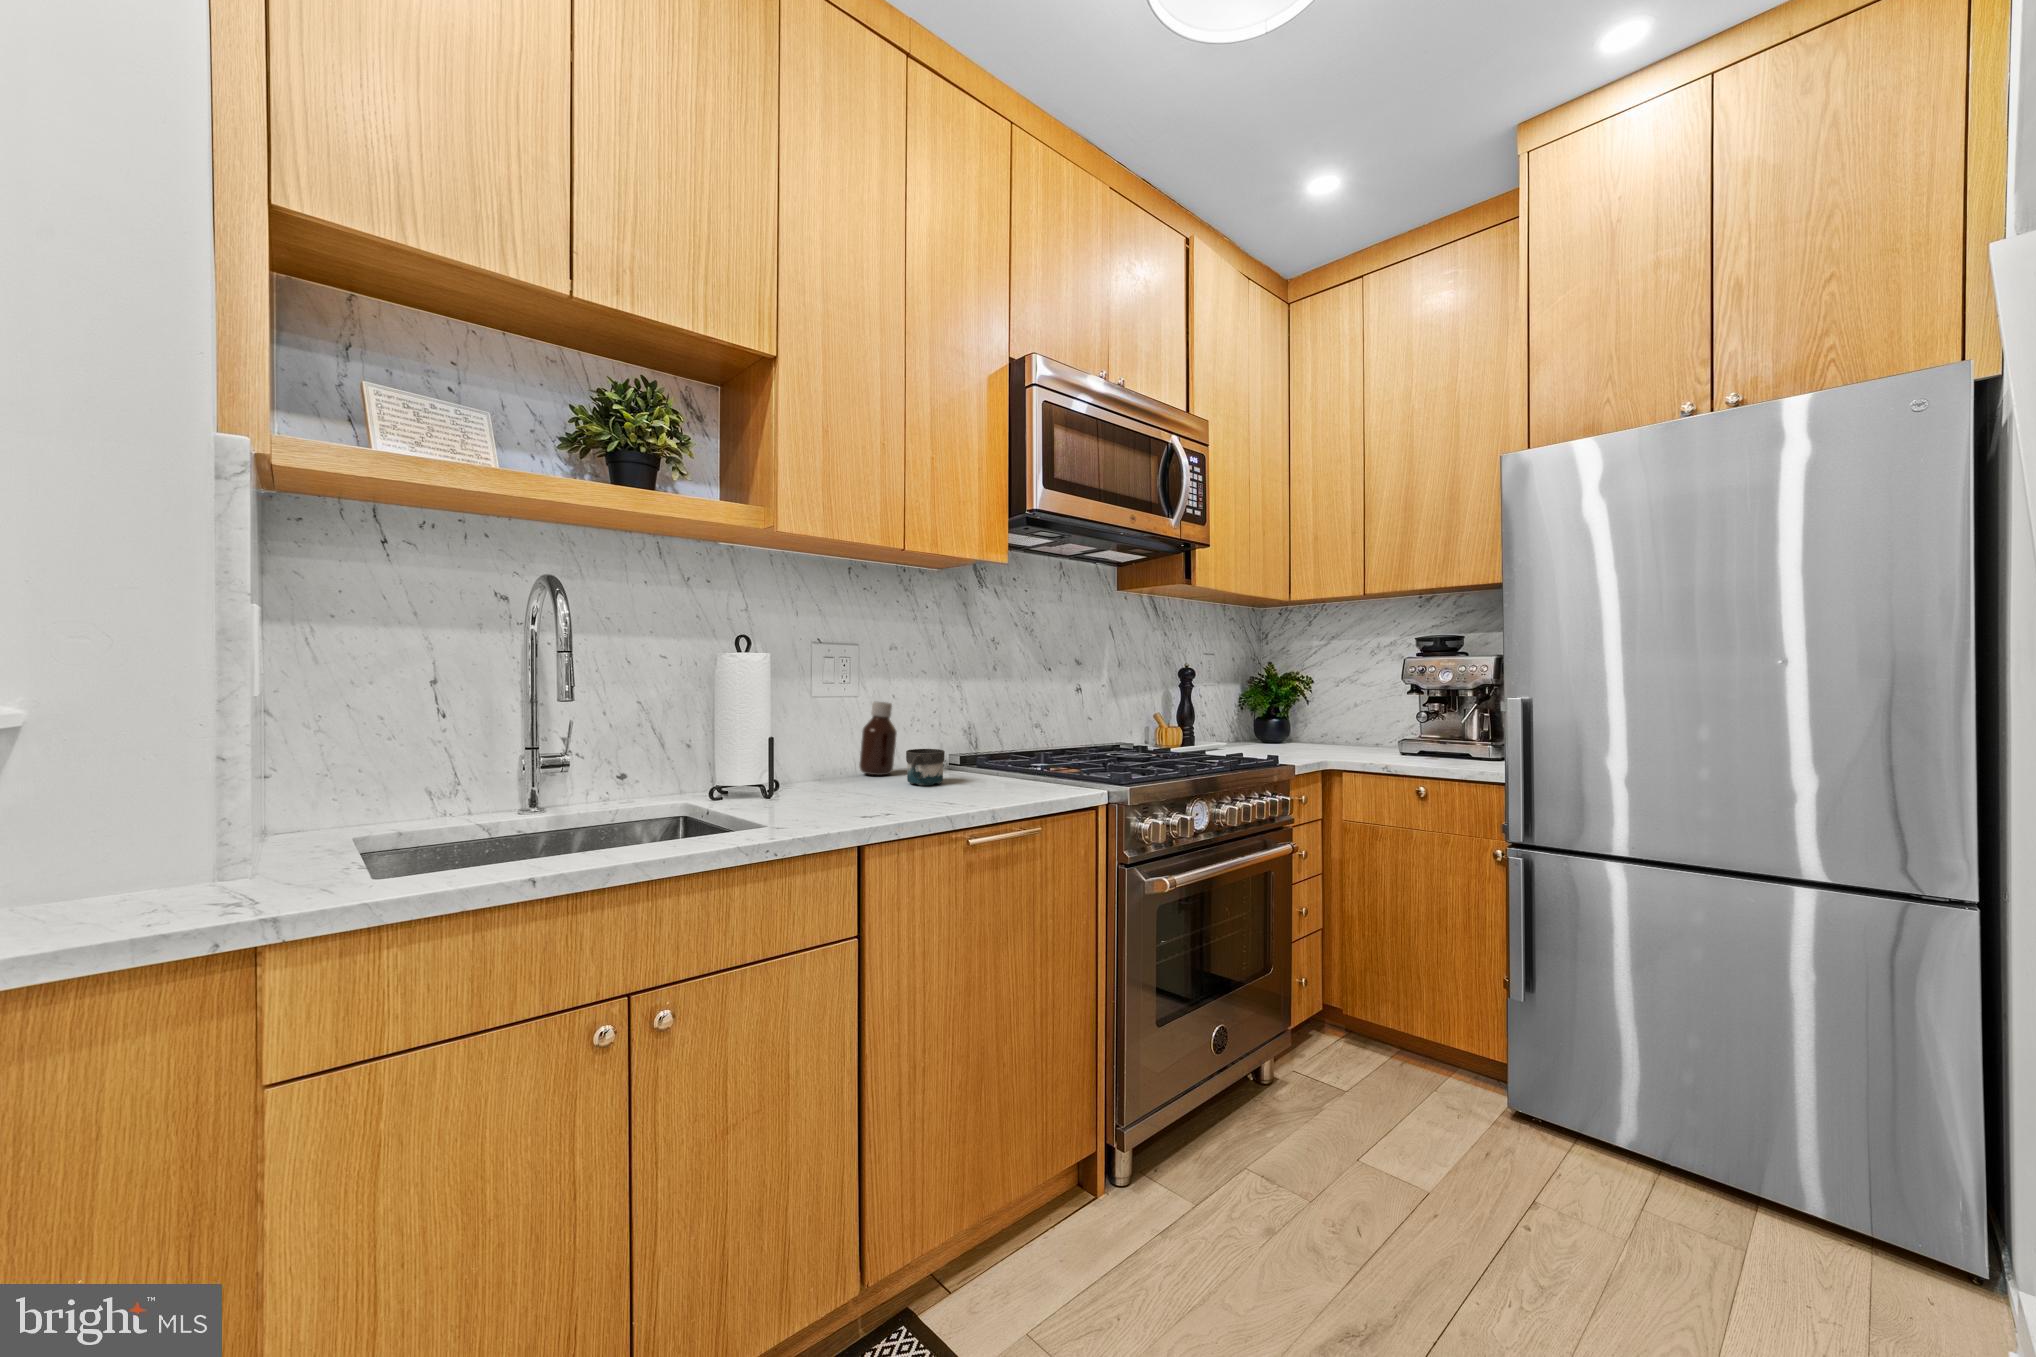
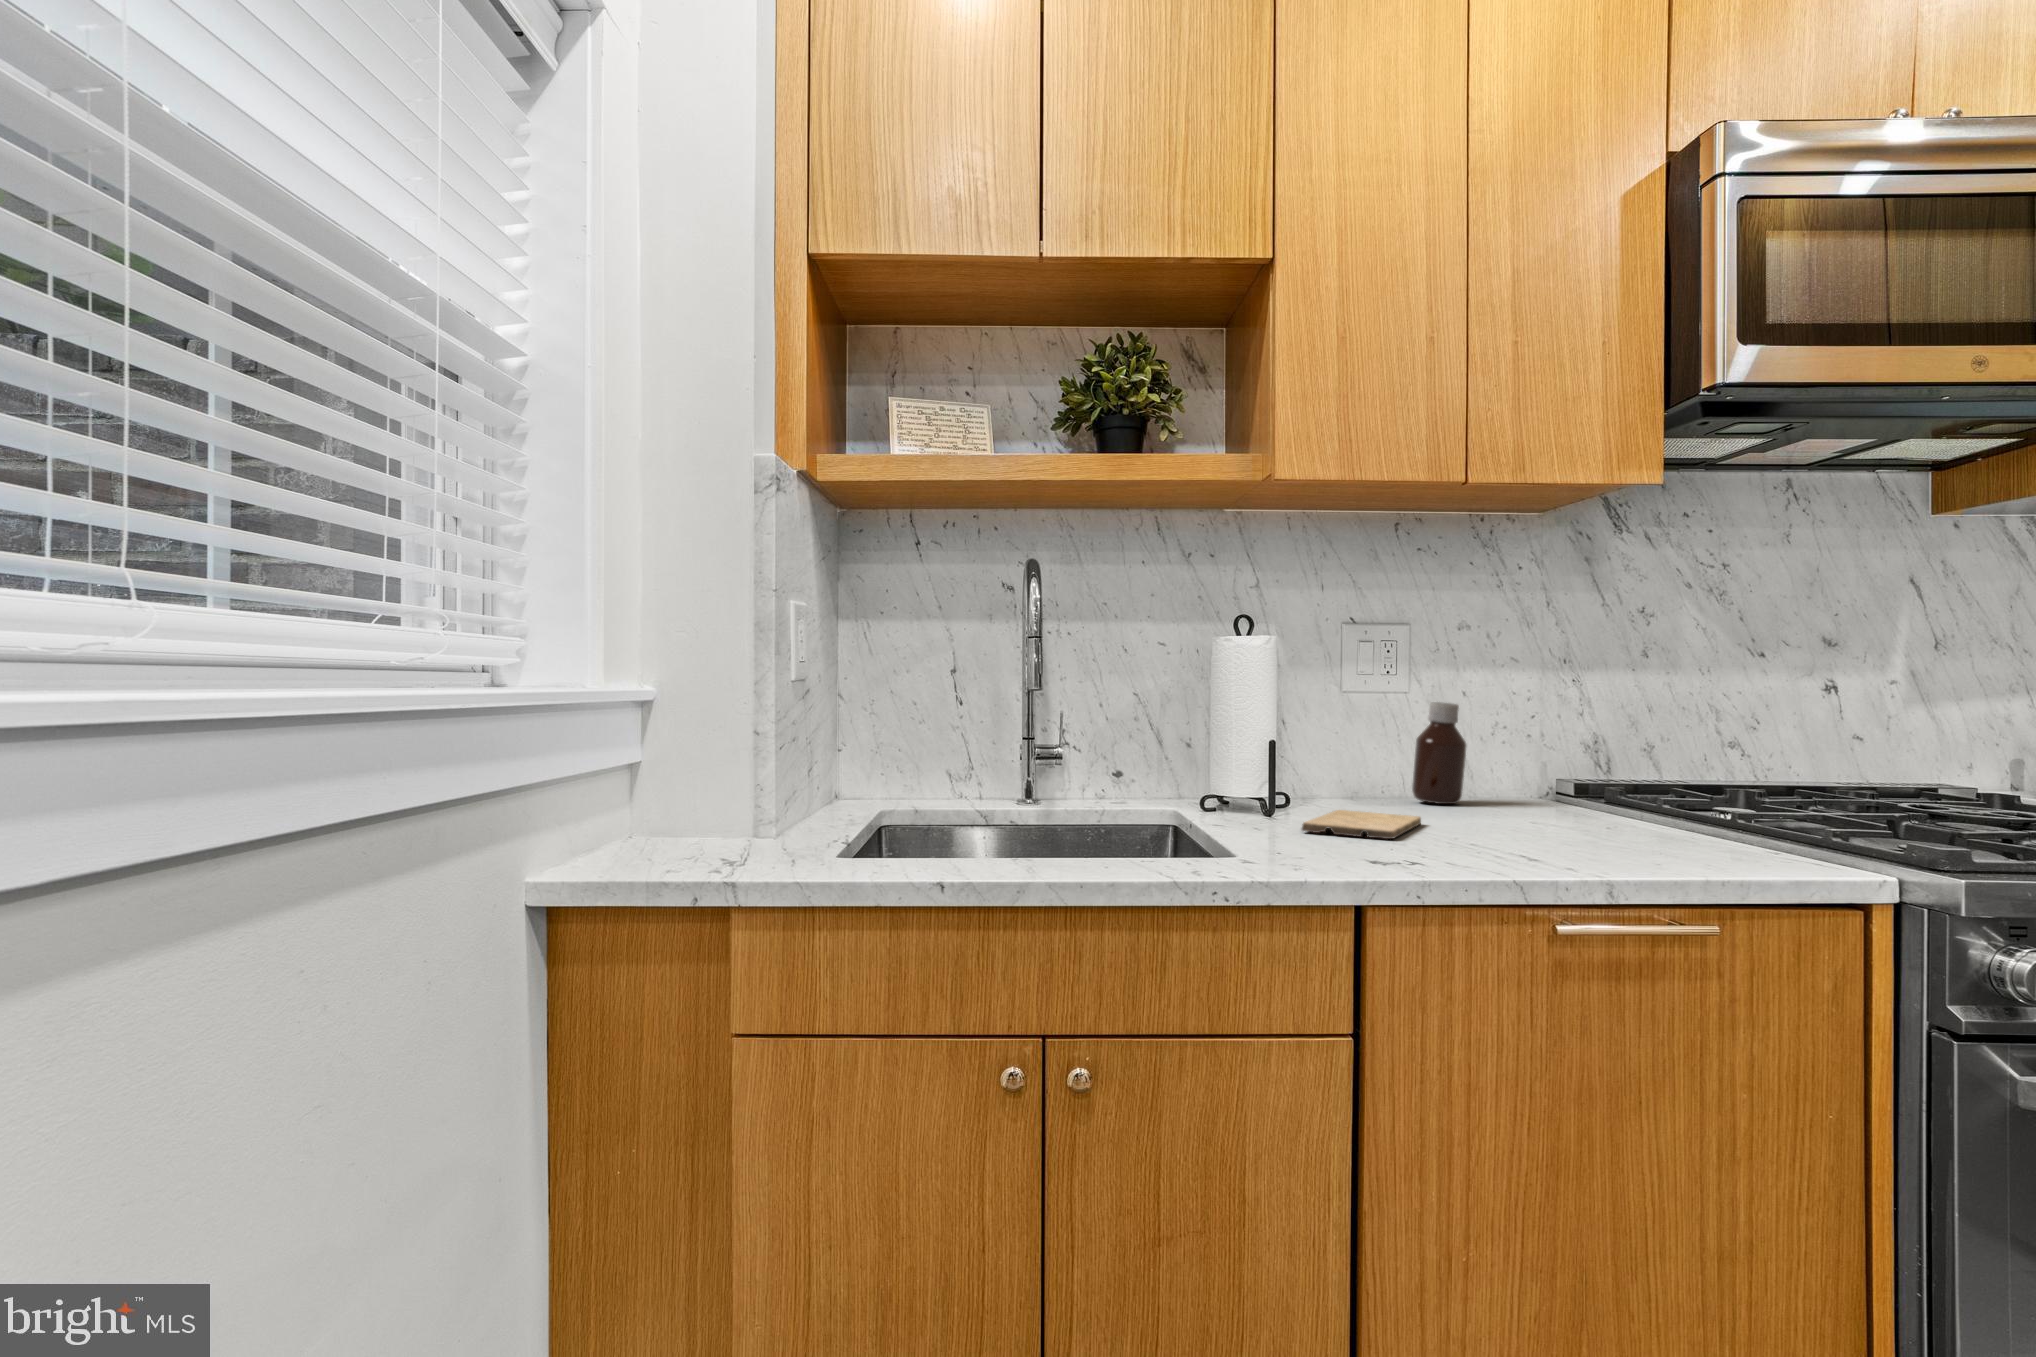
mug: present [906,749,945,785] -> none [1467,768,1528,819]
cutting board: none [809,790,885,813] -> present [1302,810,1421,839]

